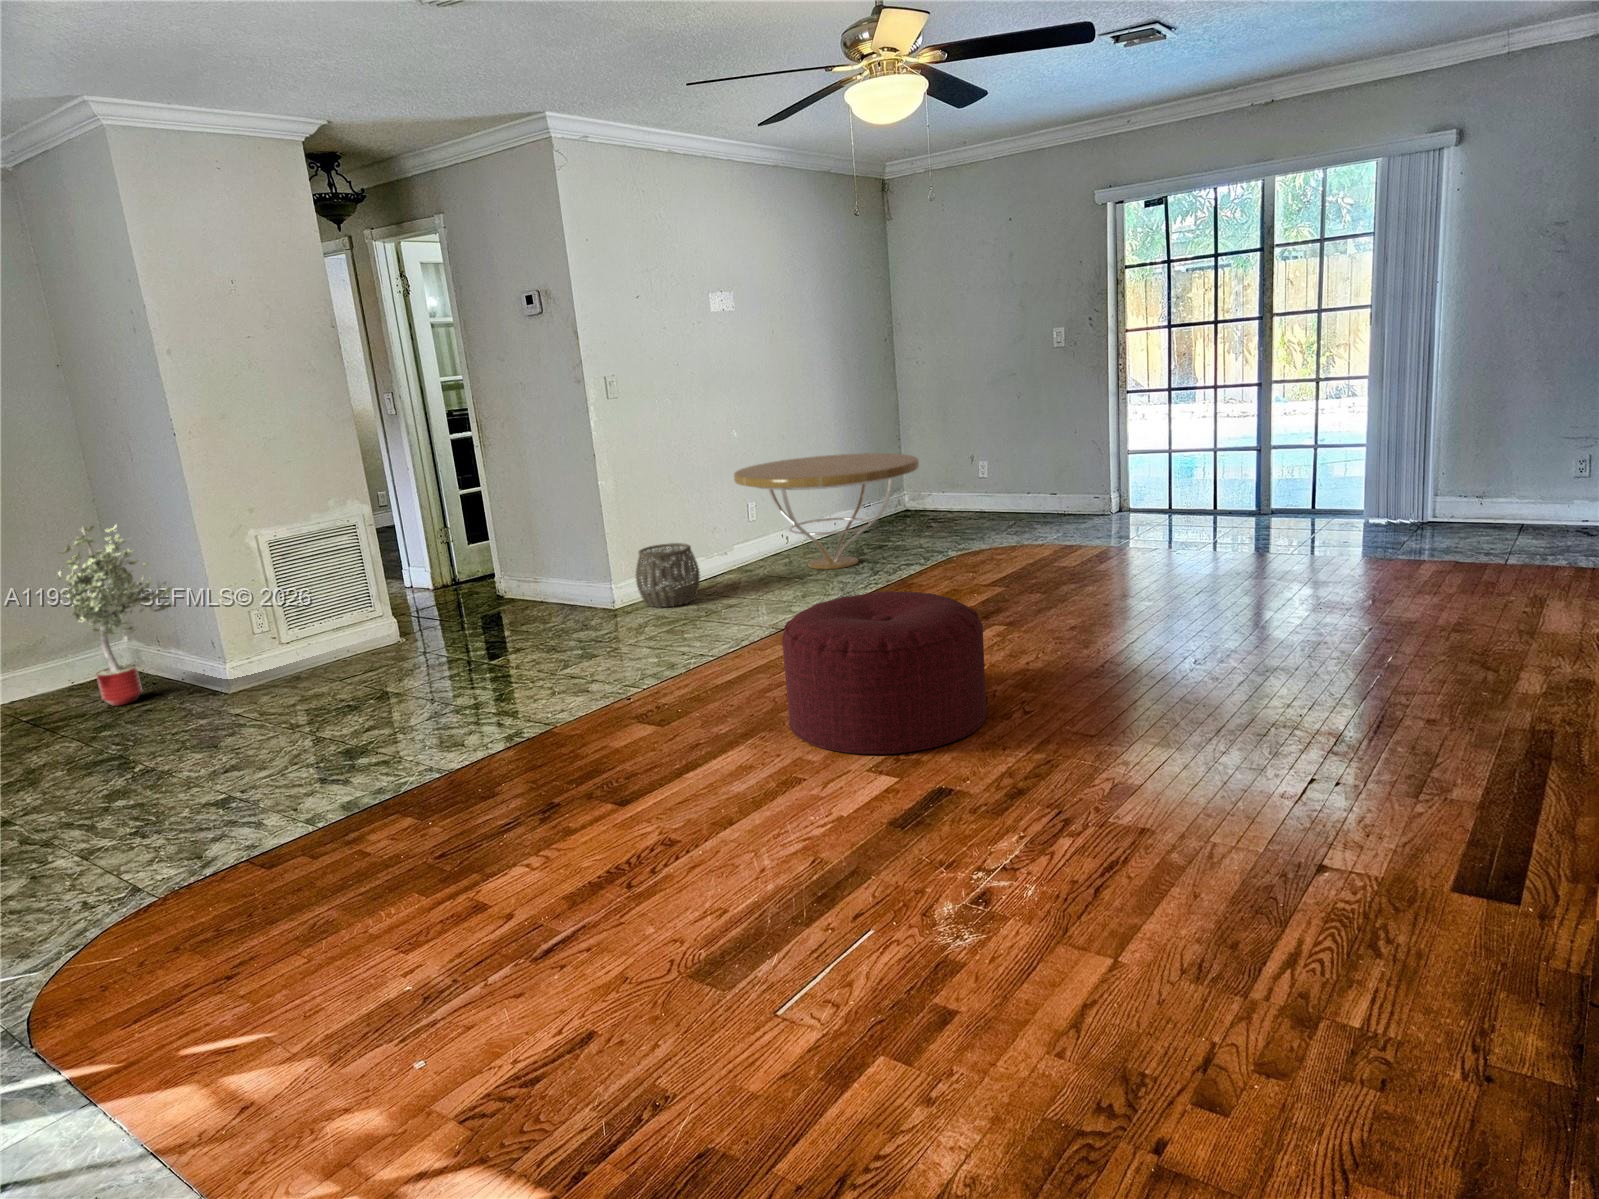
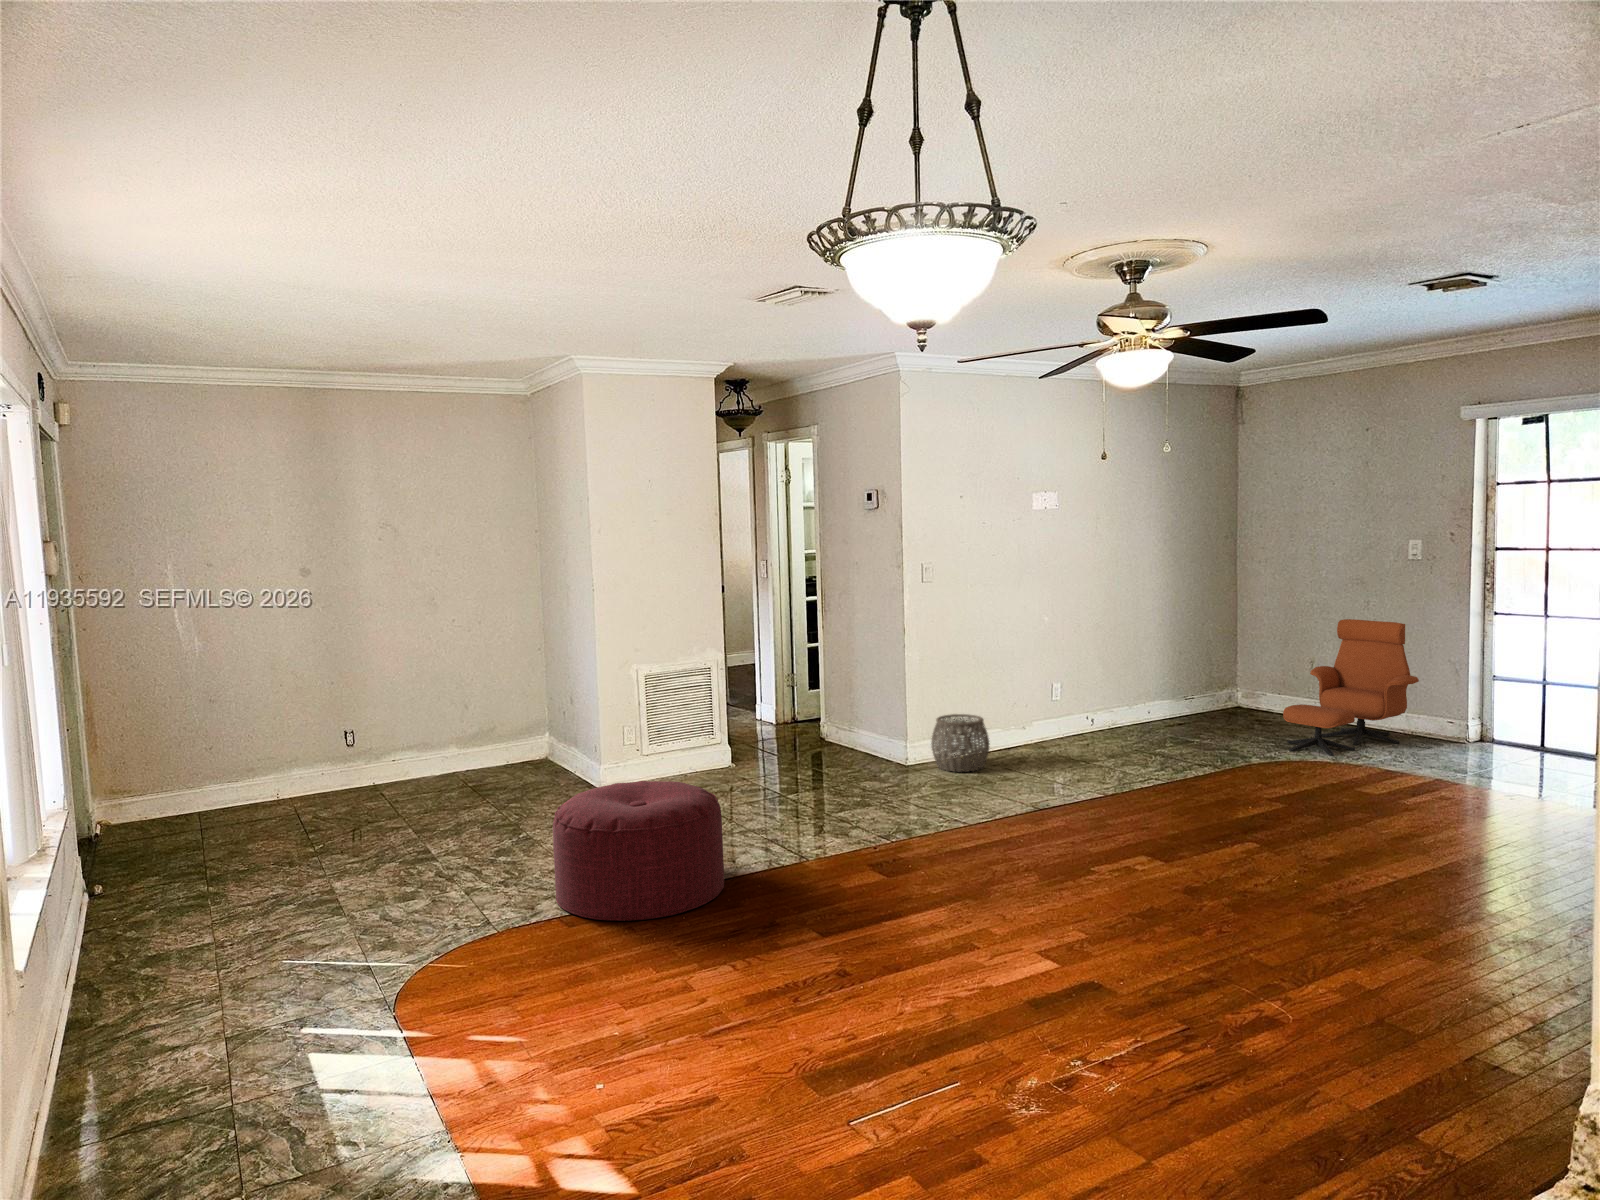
lounge chair: none [964,410,1073,542] -> present [1283,619,1419,756]
coffee table: present [734,453,919,569] -> none [1040,647,1225,758]
potted tree: present [58,525,172,706] -> none [500,651,578,785]
ottoman: present [782,591,987,754] -> present [553,781,724,921]

